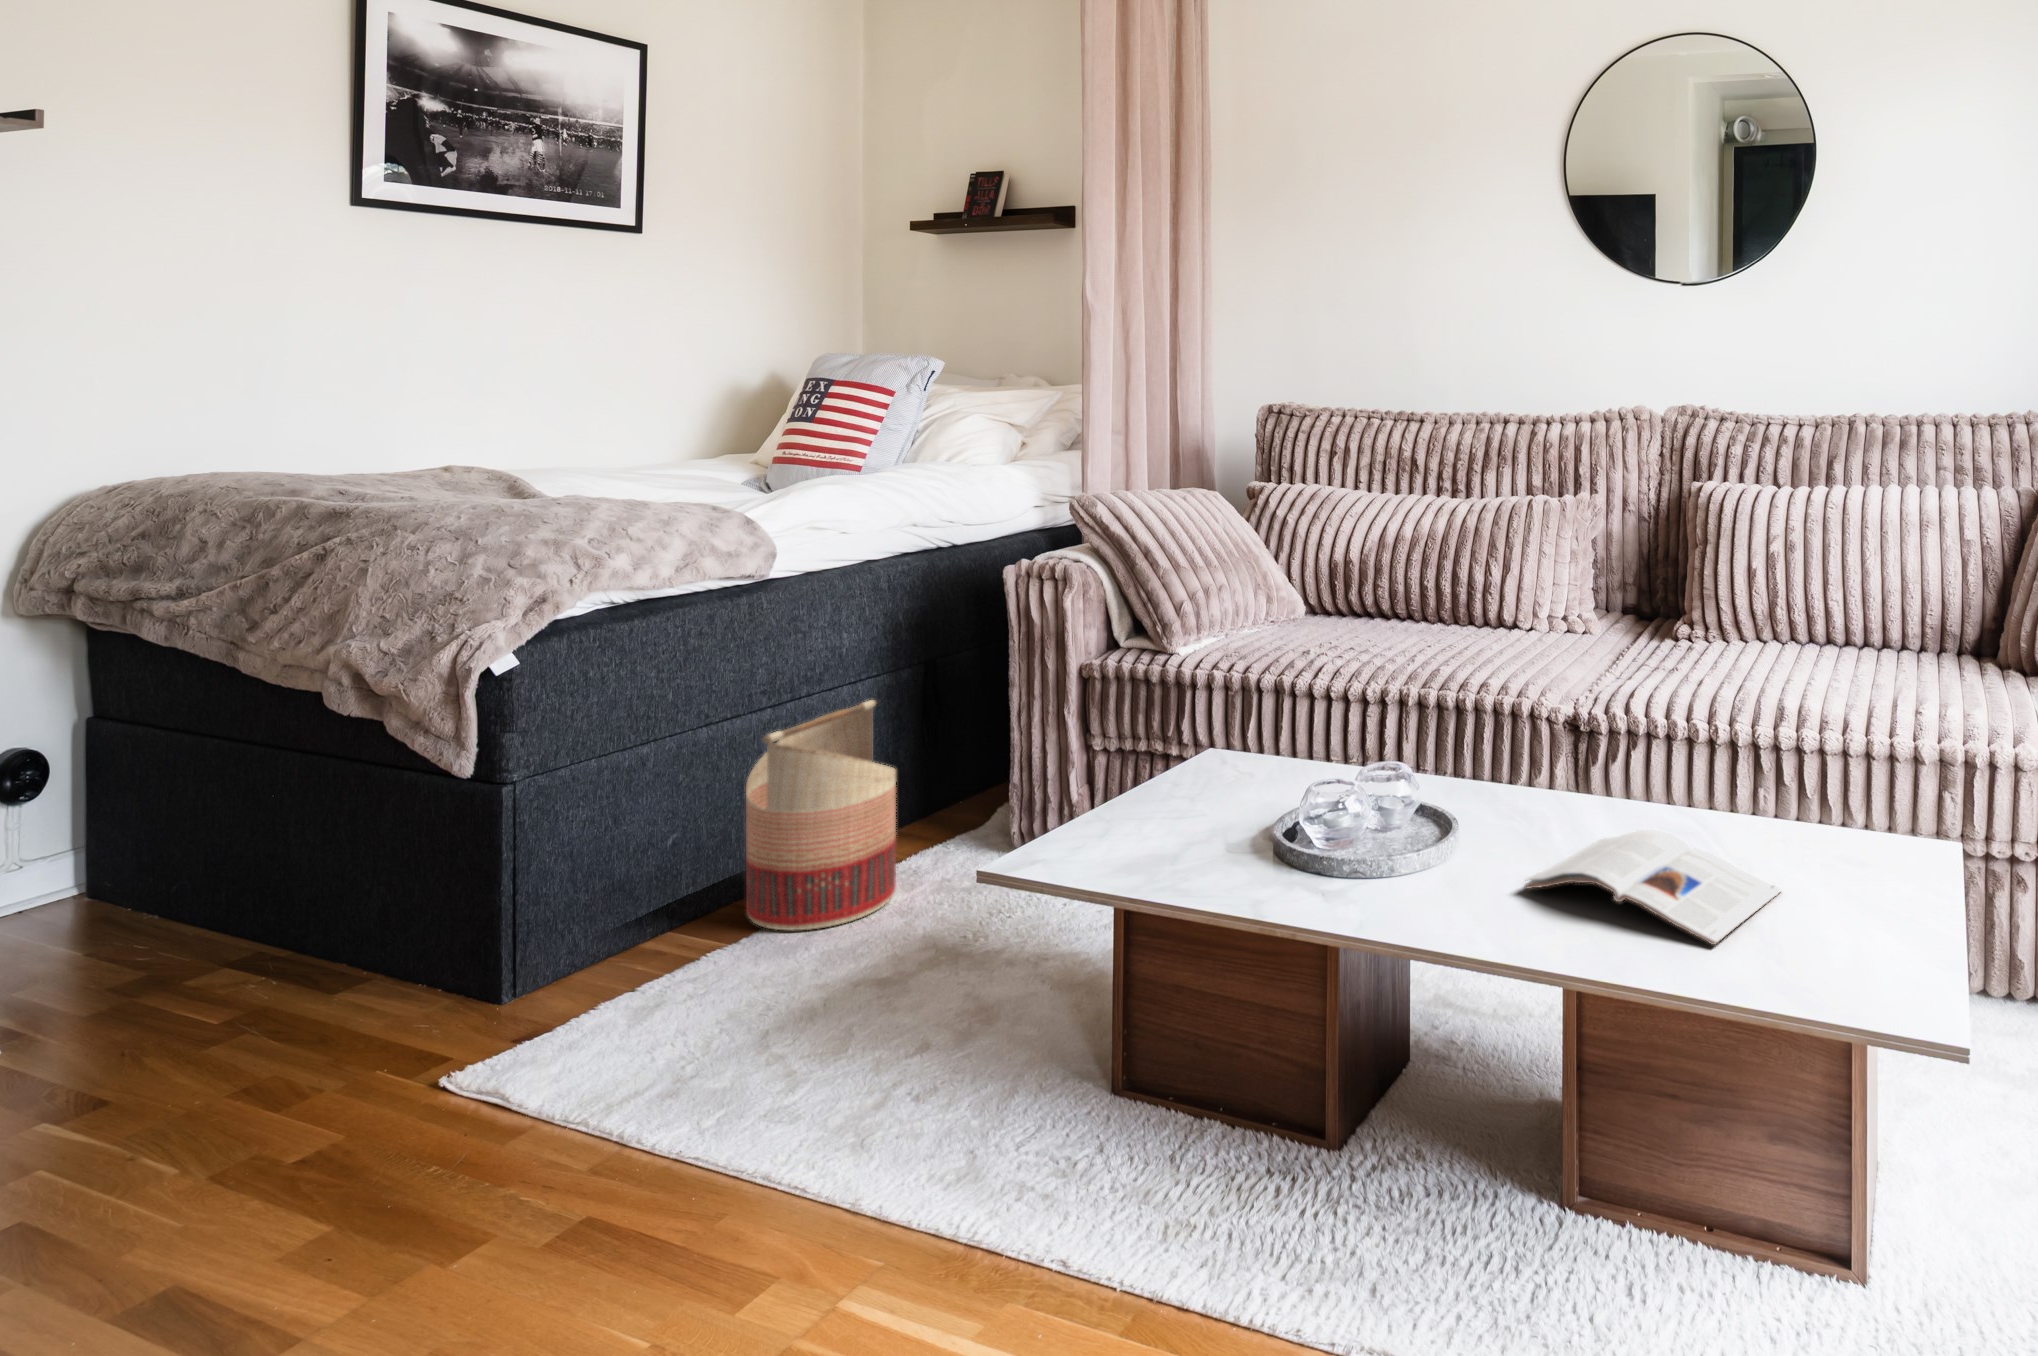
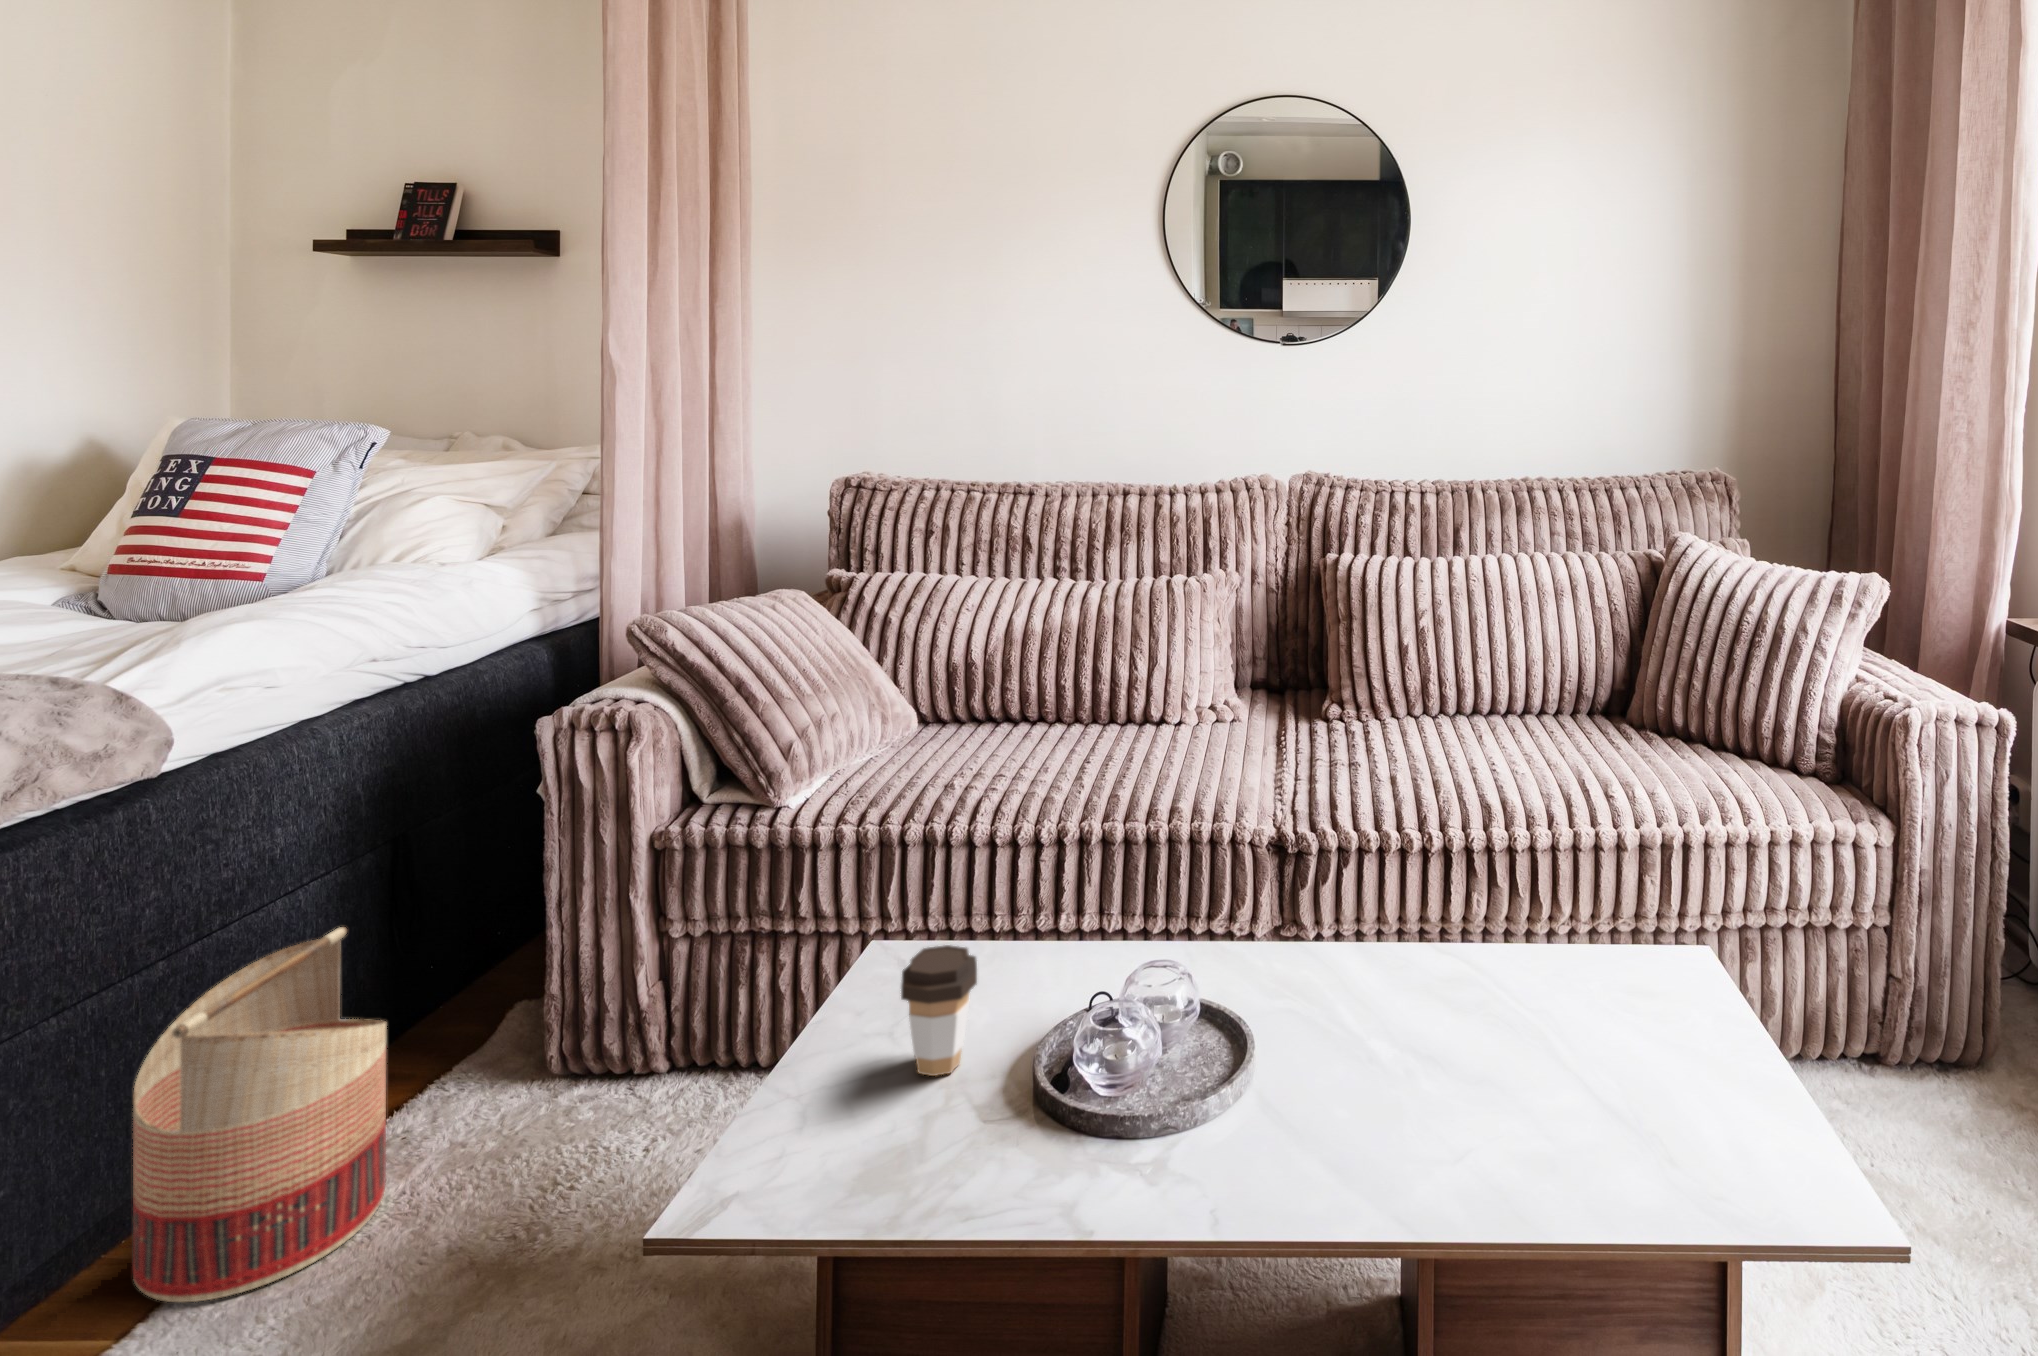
coffee cup: none [1175,721,1239,817] -> present [901,945,977,1076]
magazine: present [1525,830,1781,945] -> none [1385,1009,1635,1166]

